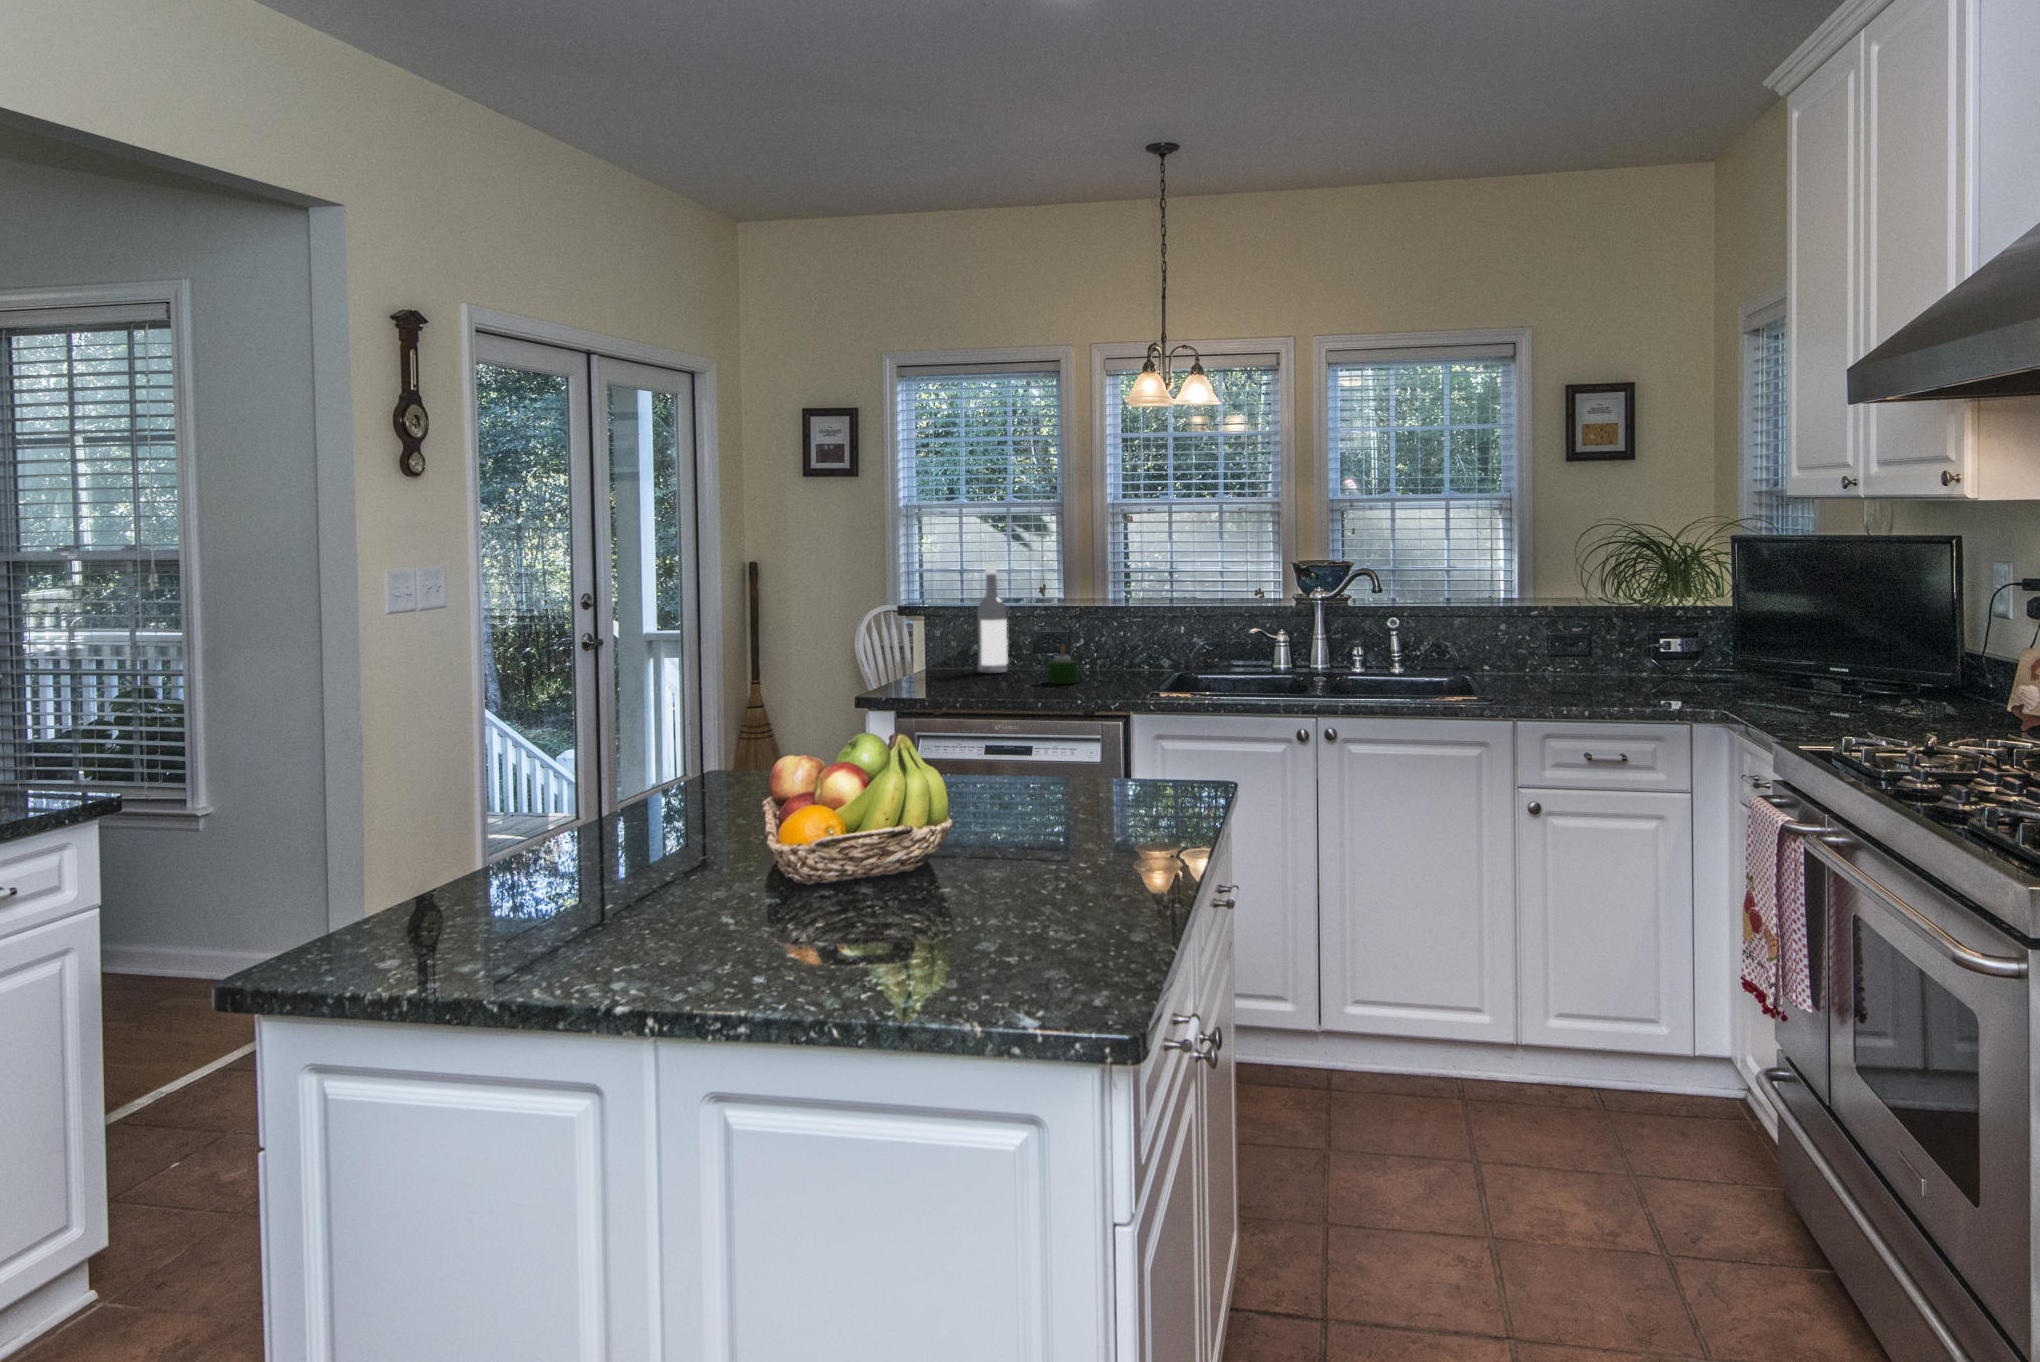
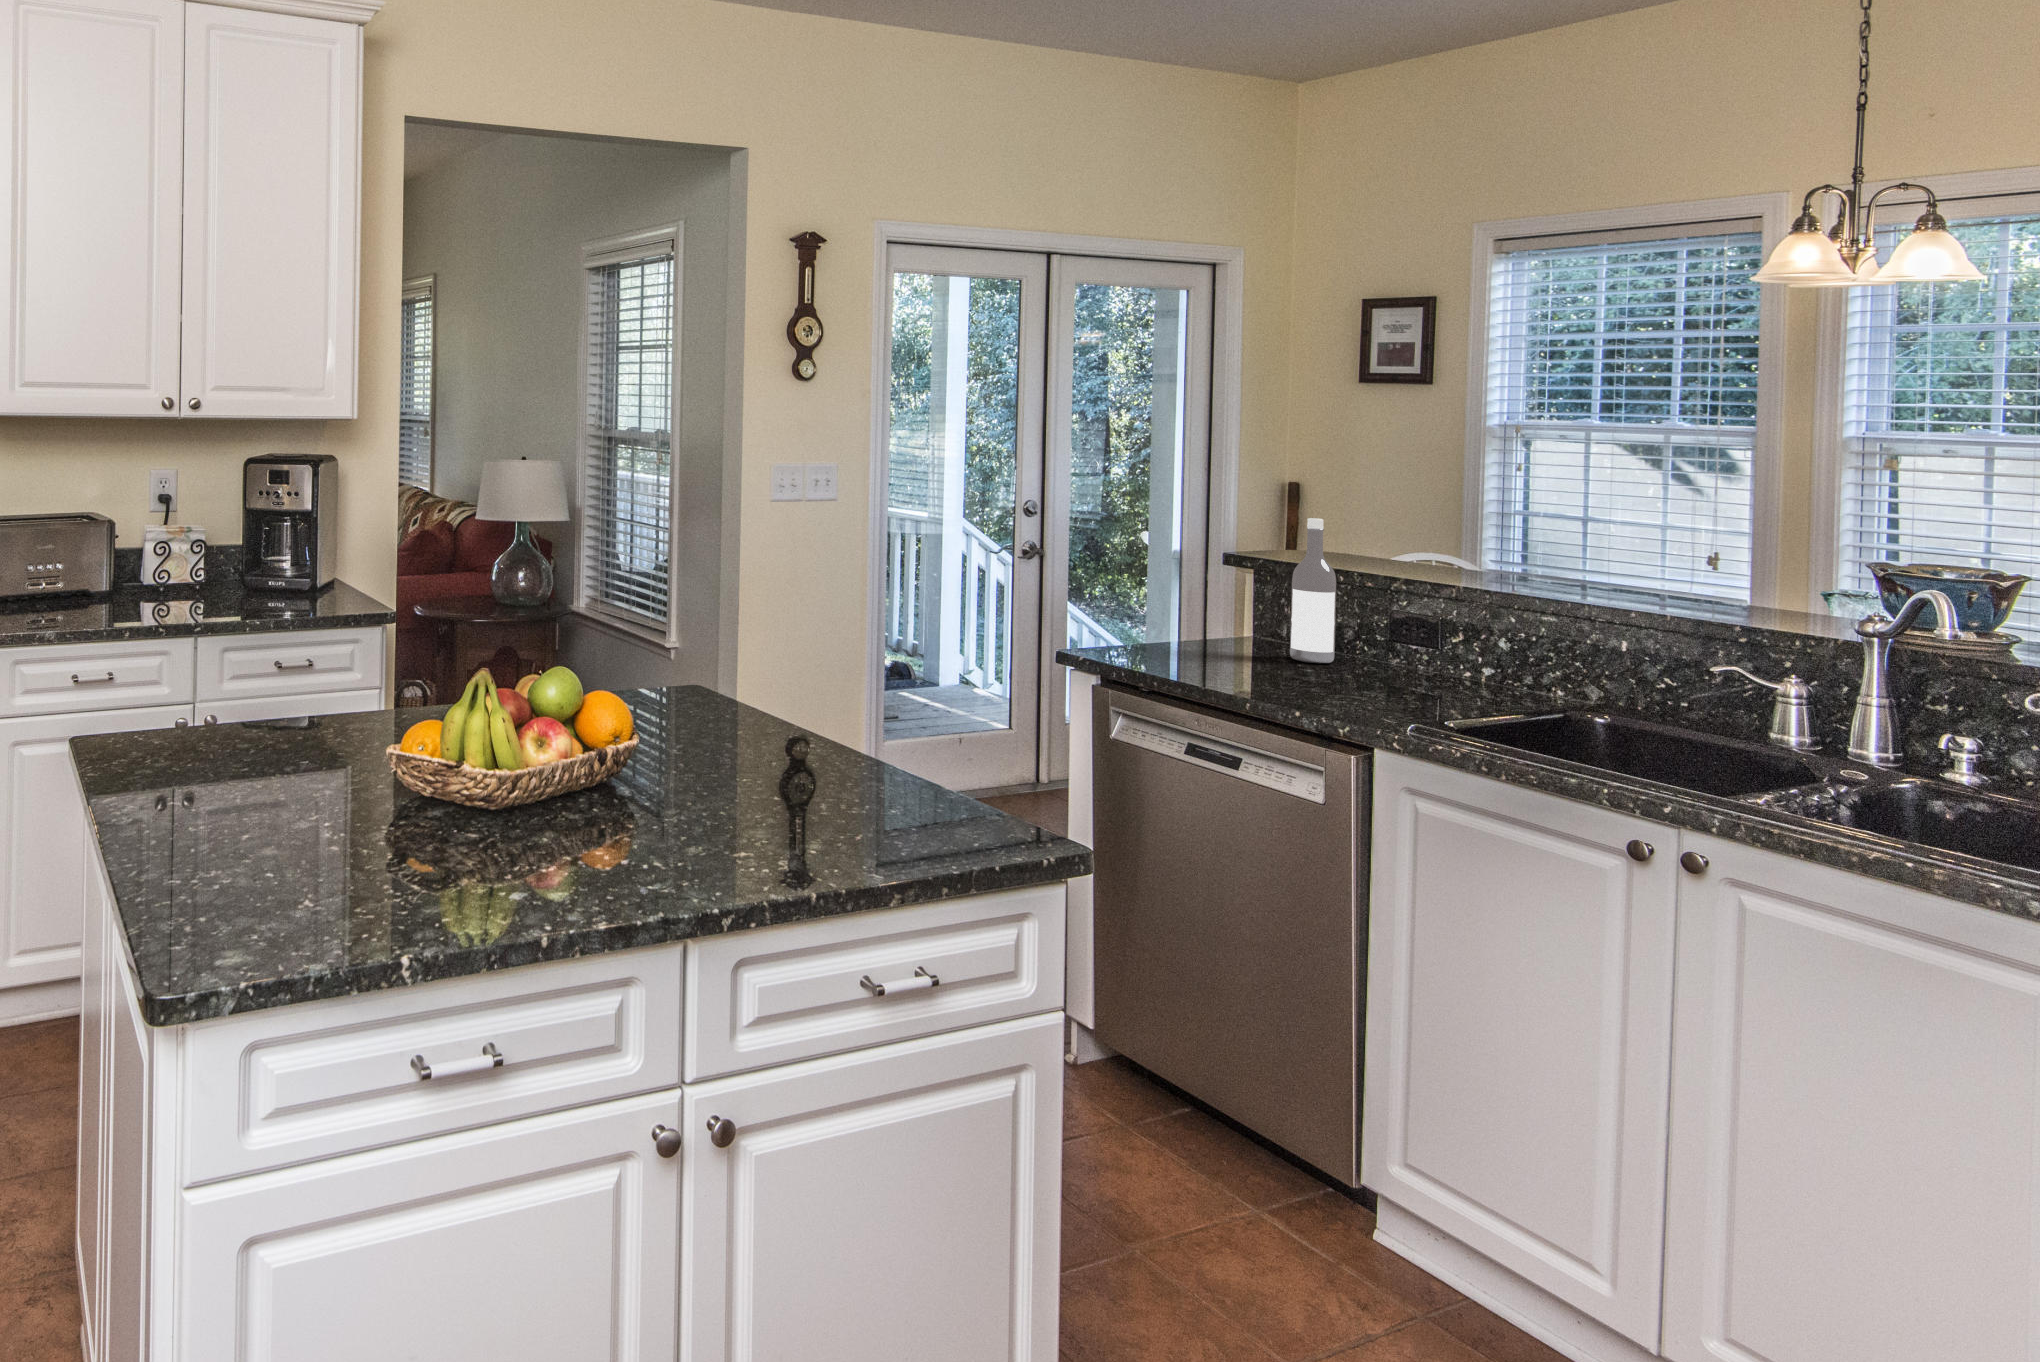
candle: present [1047,645,1079,684] -> none [1334,637,1385,694]

